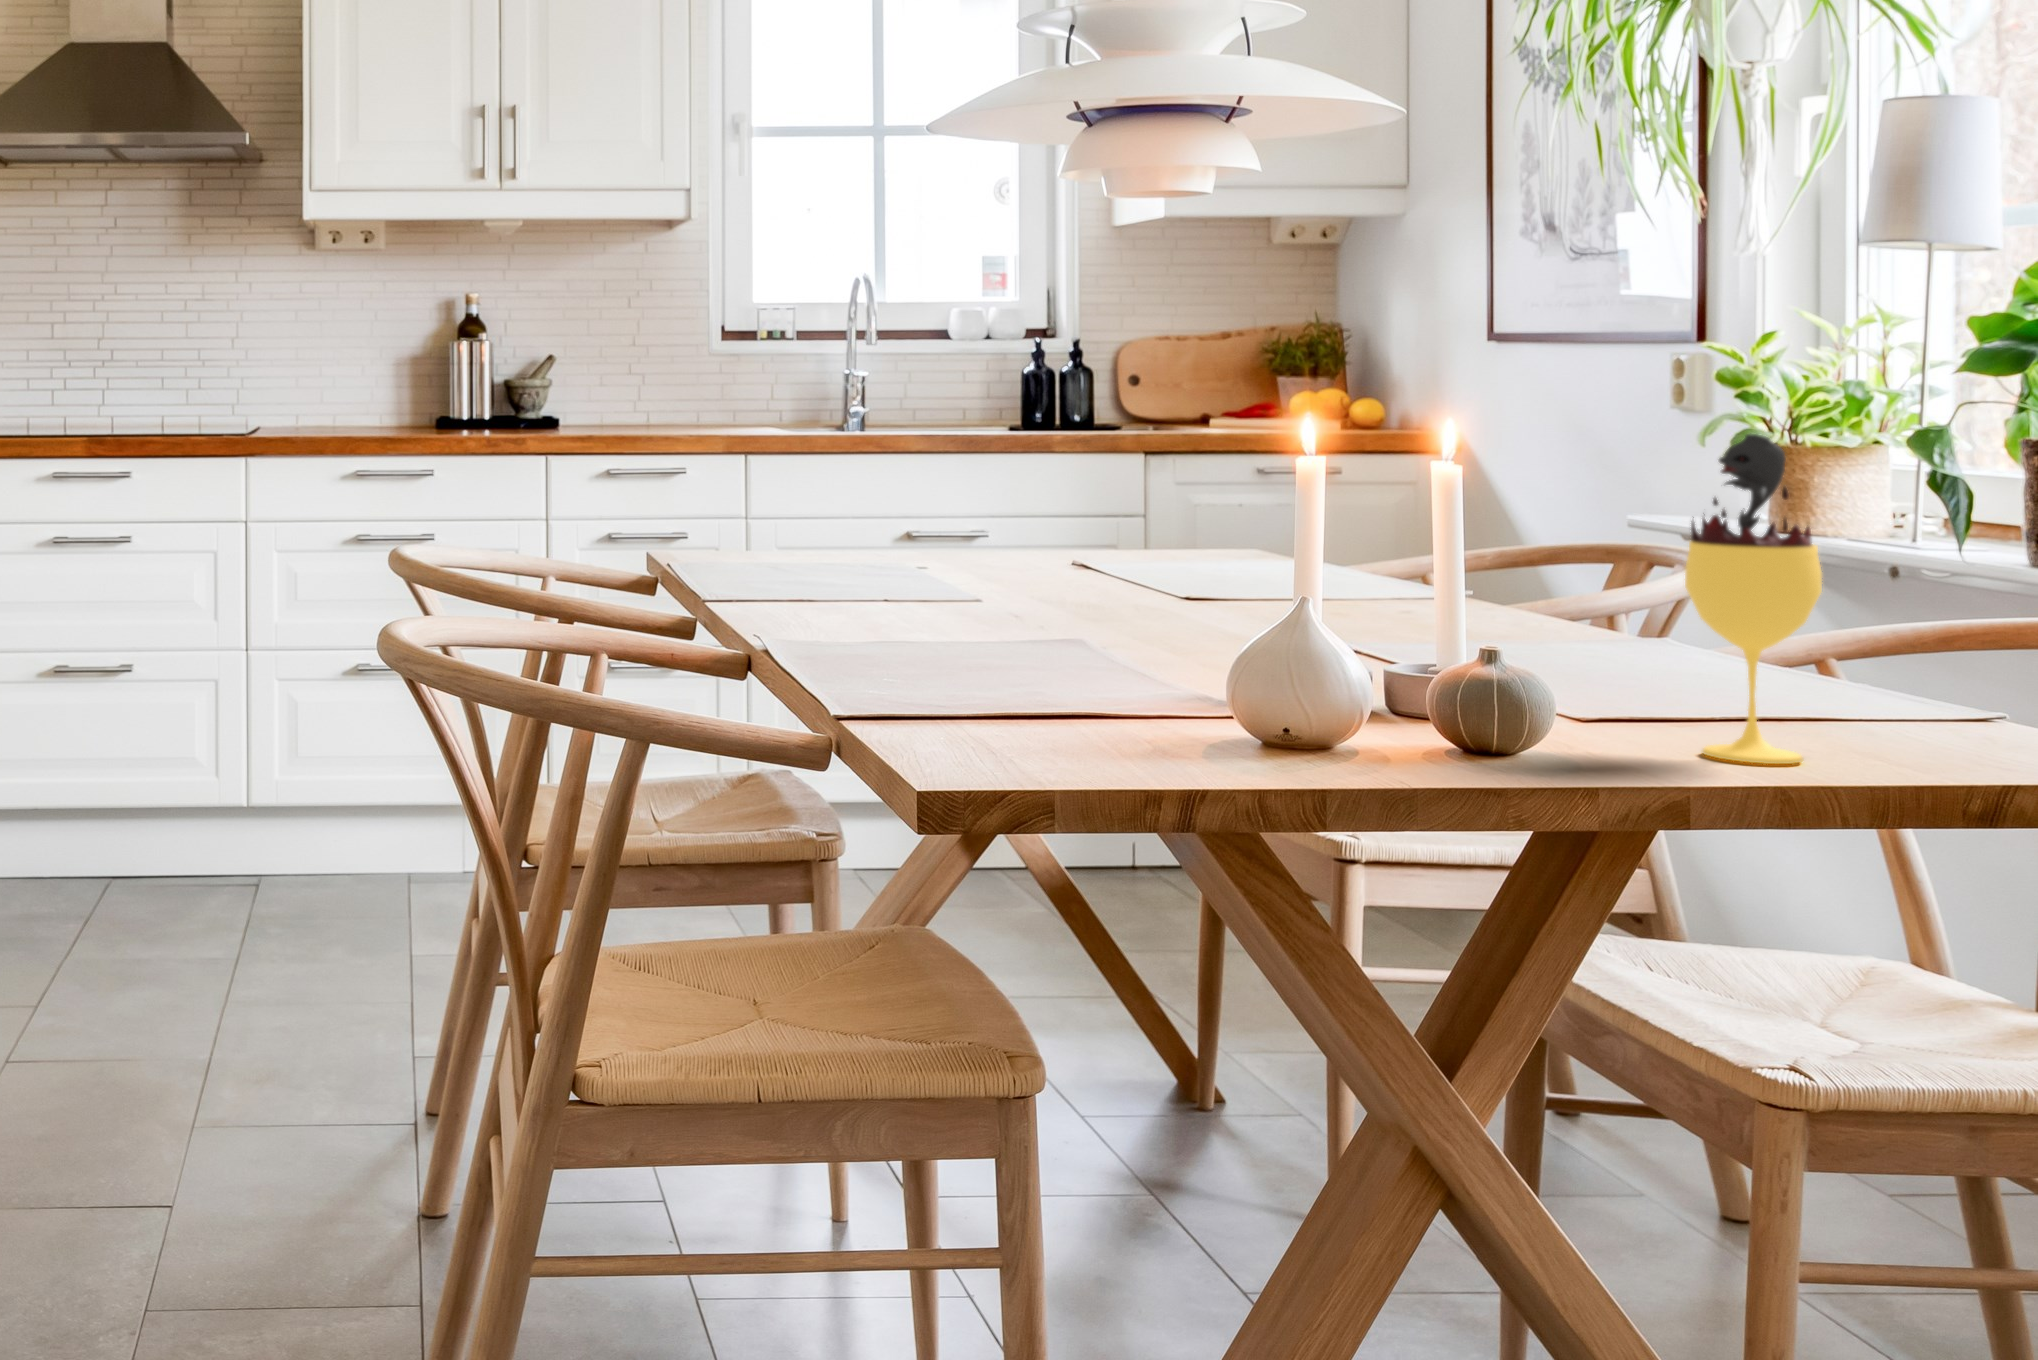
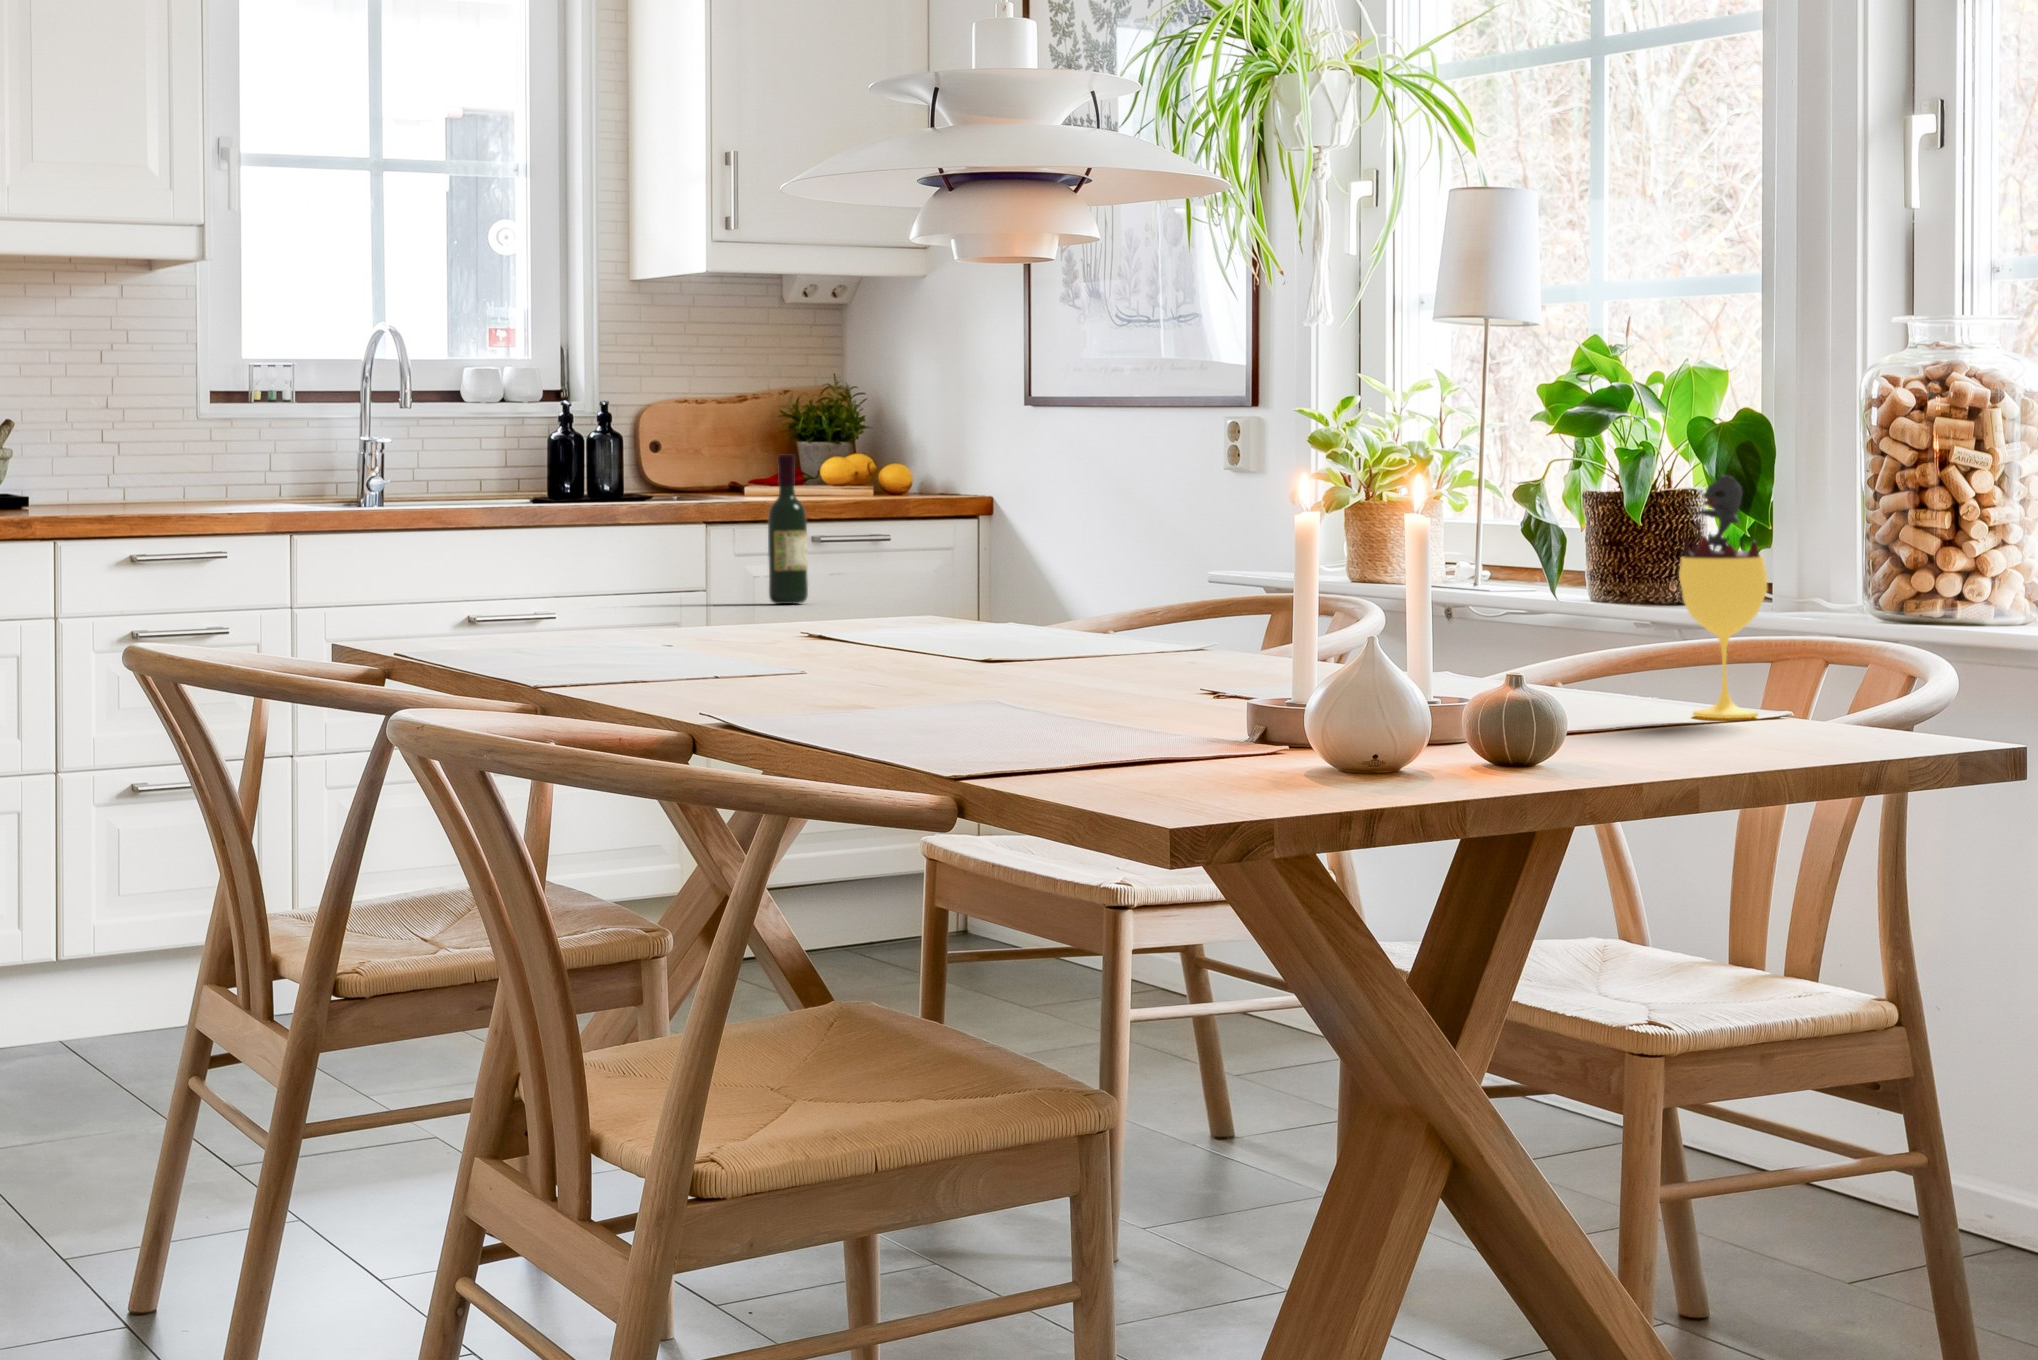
wine bottle: none [1189,389,1228,527] -> present [768,455,808,604]

